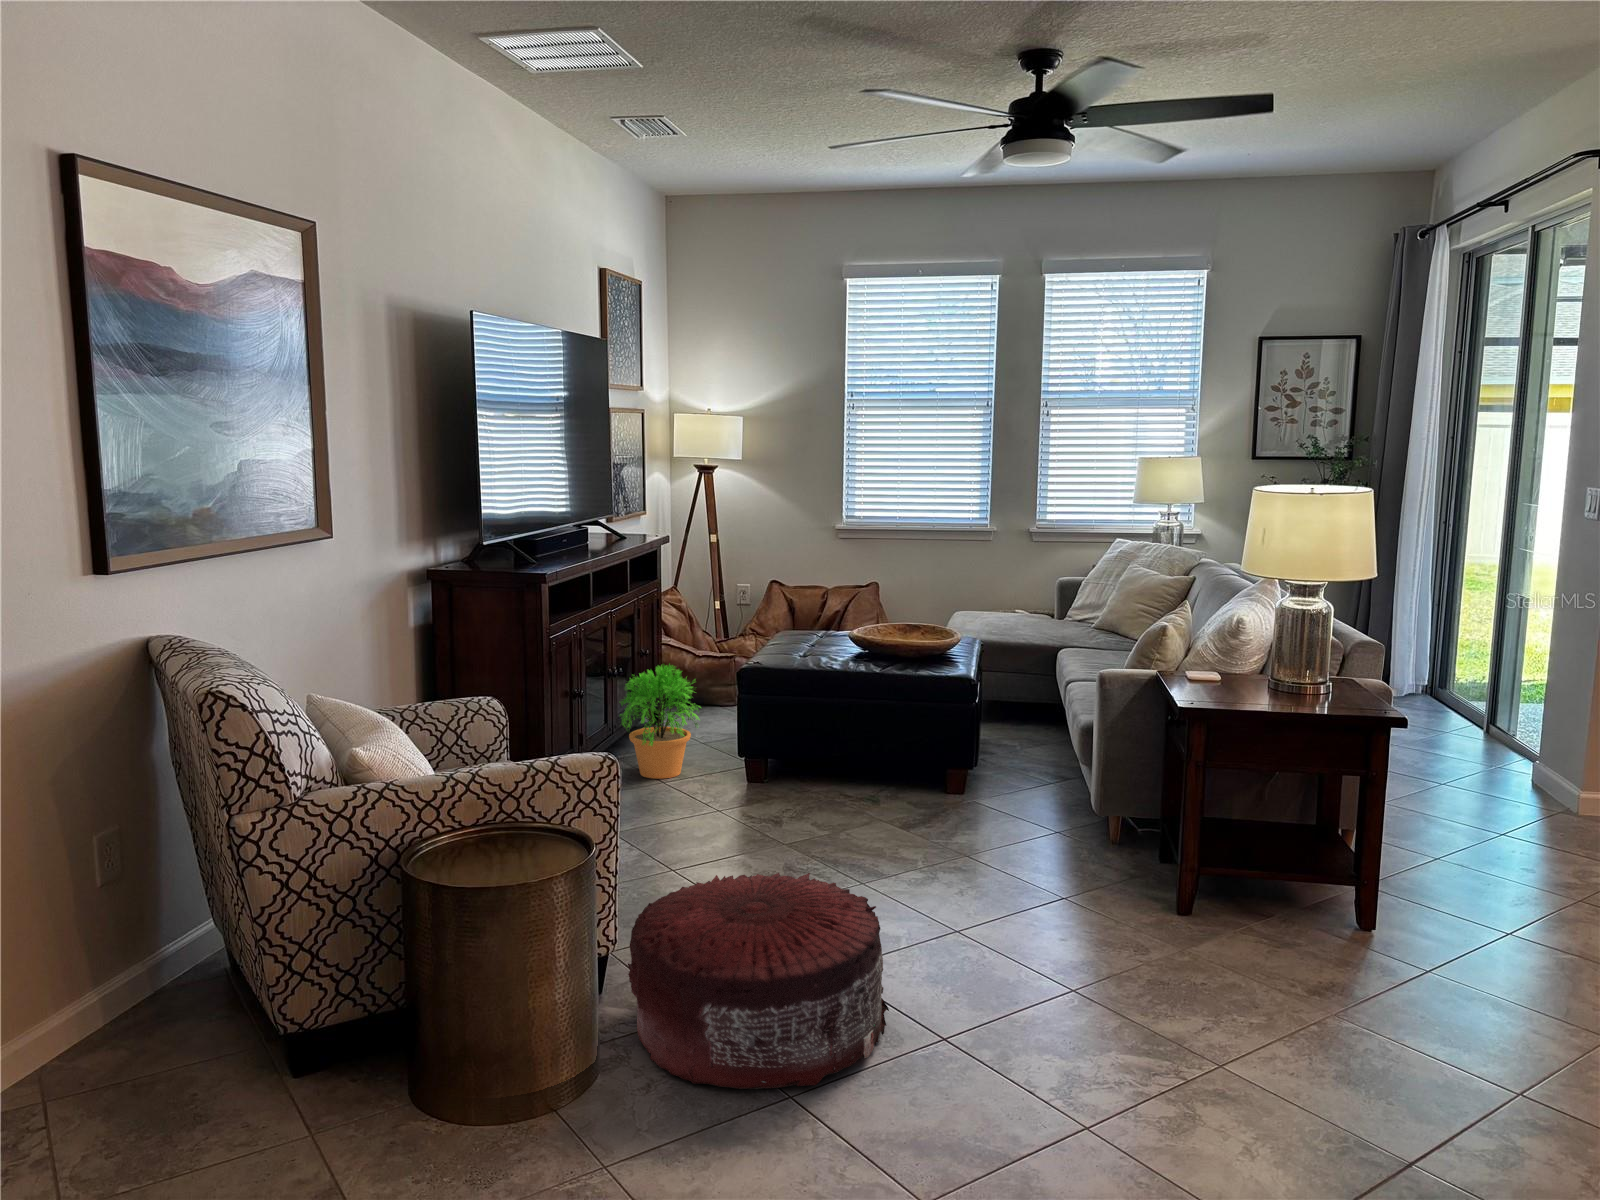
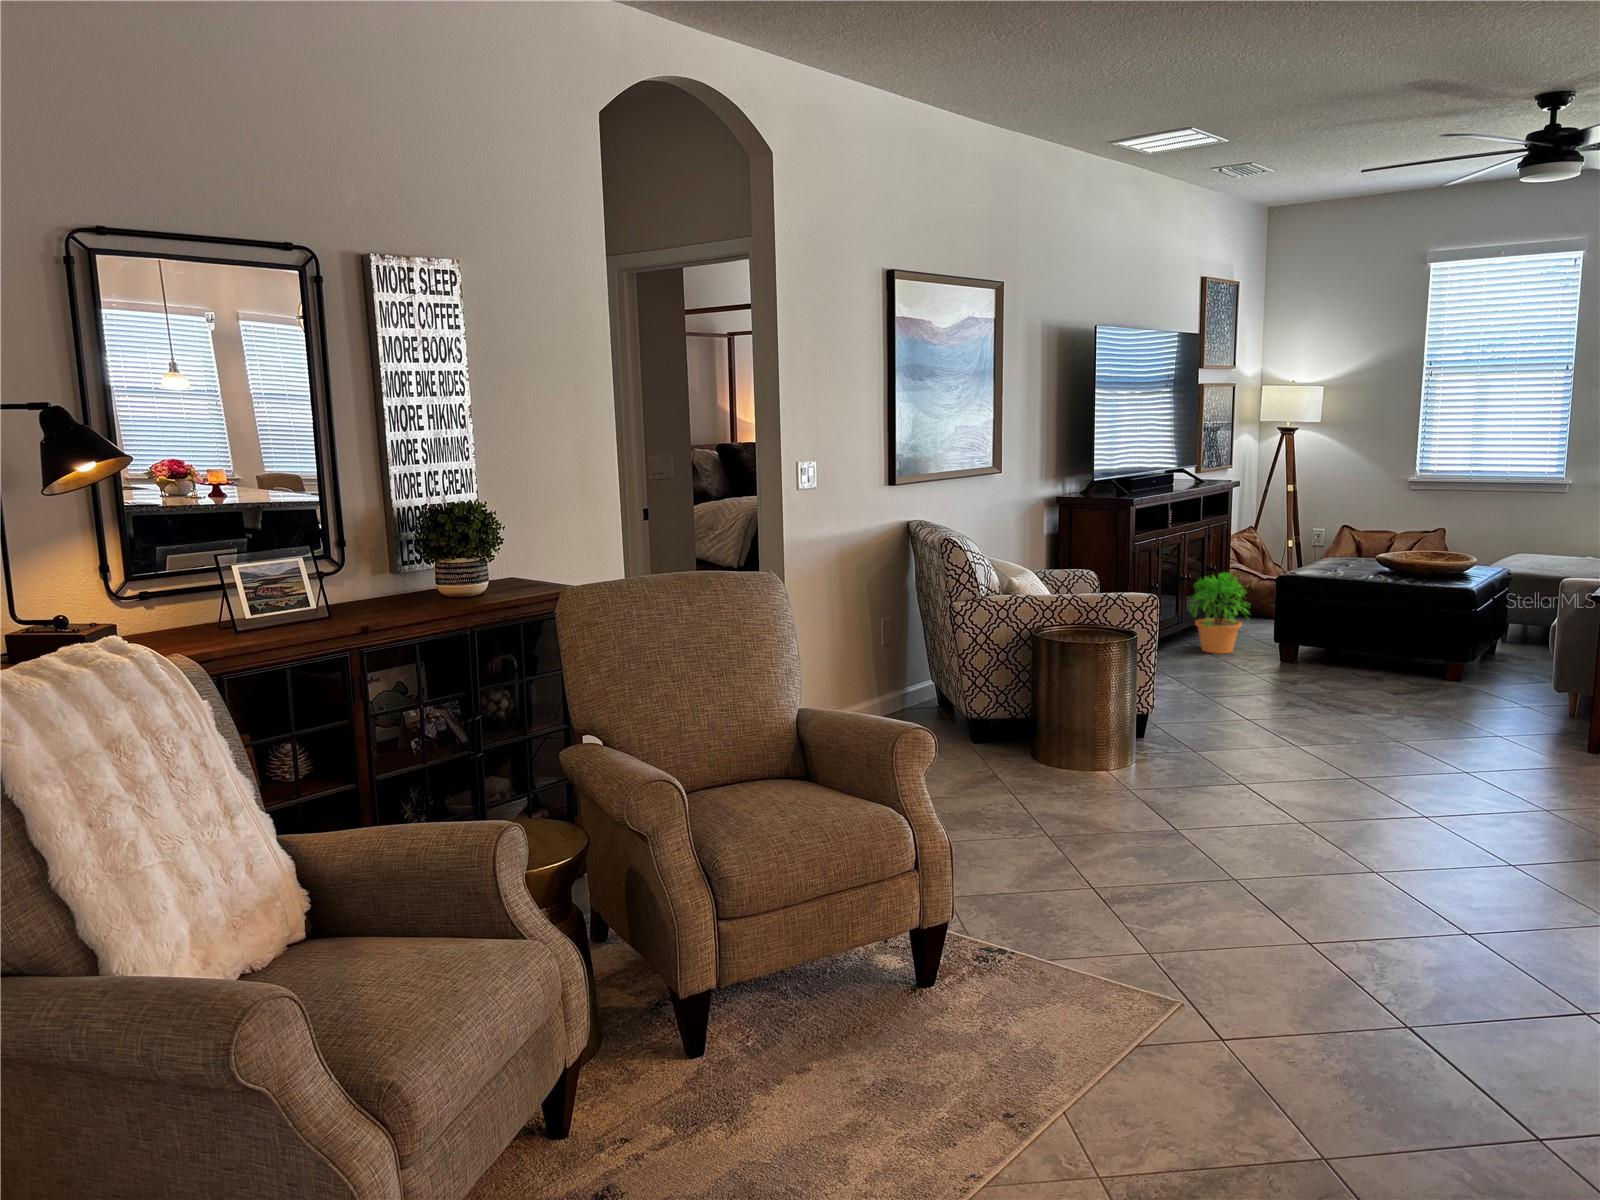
pouf: present [628,873,889,1089] -> none [1155,675,1324,784]

